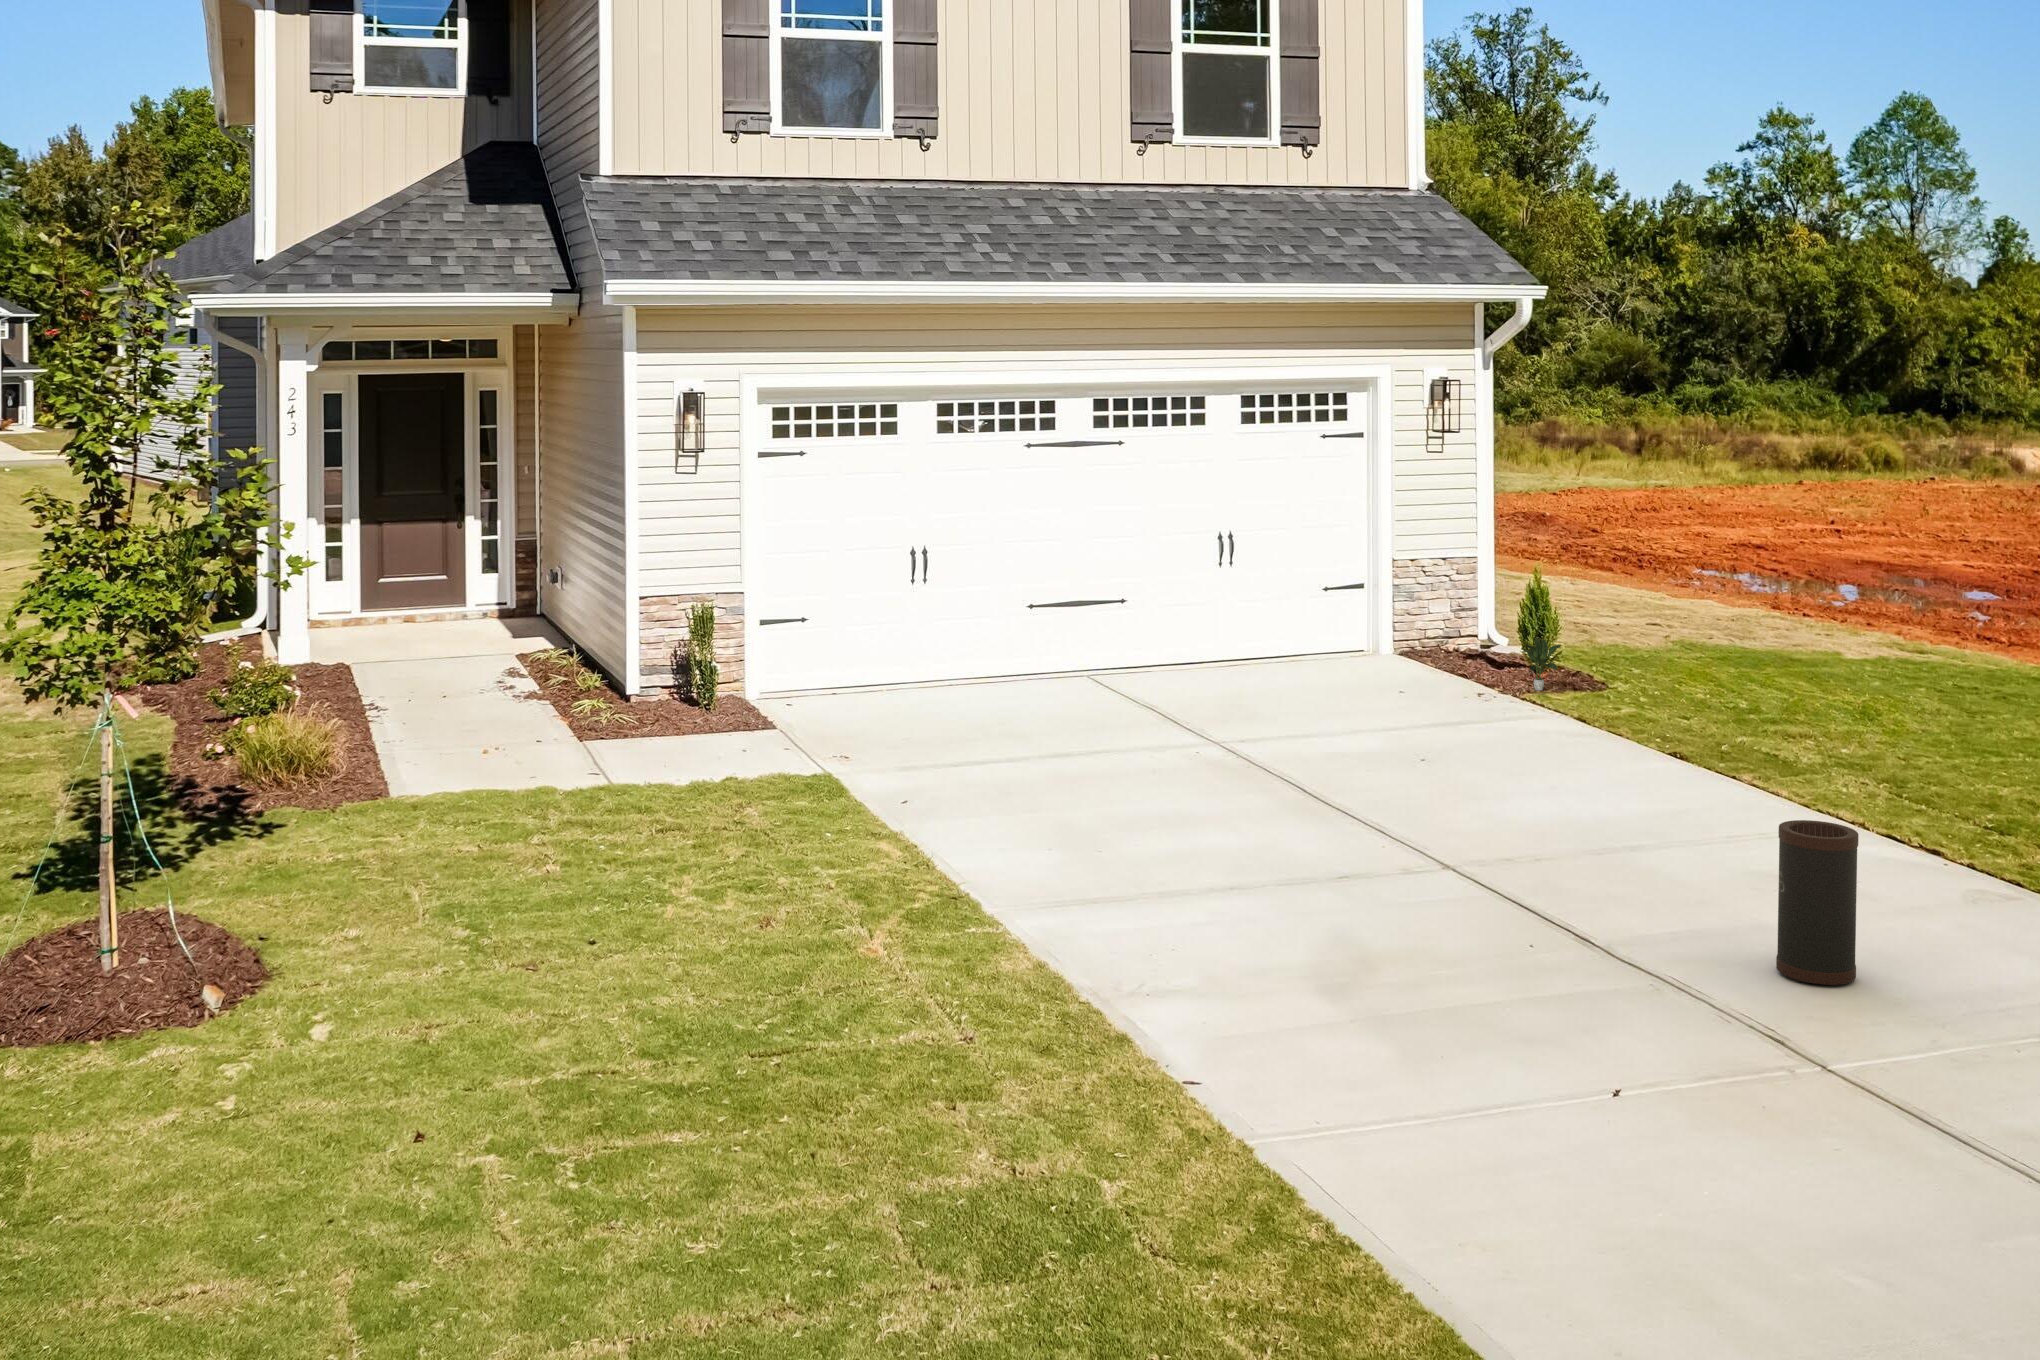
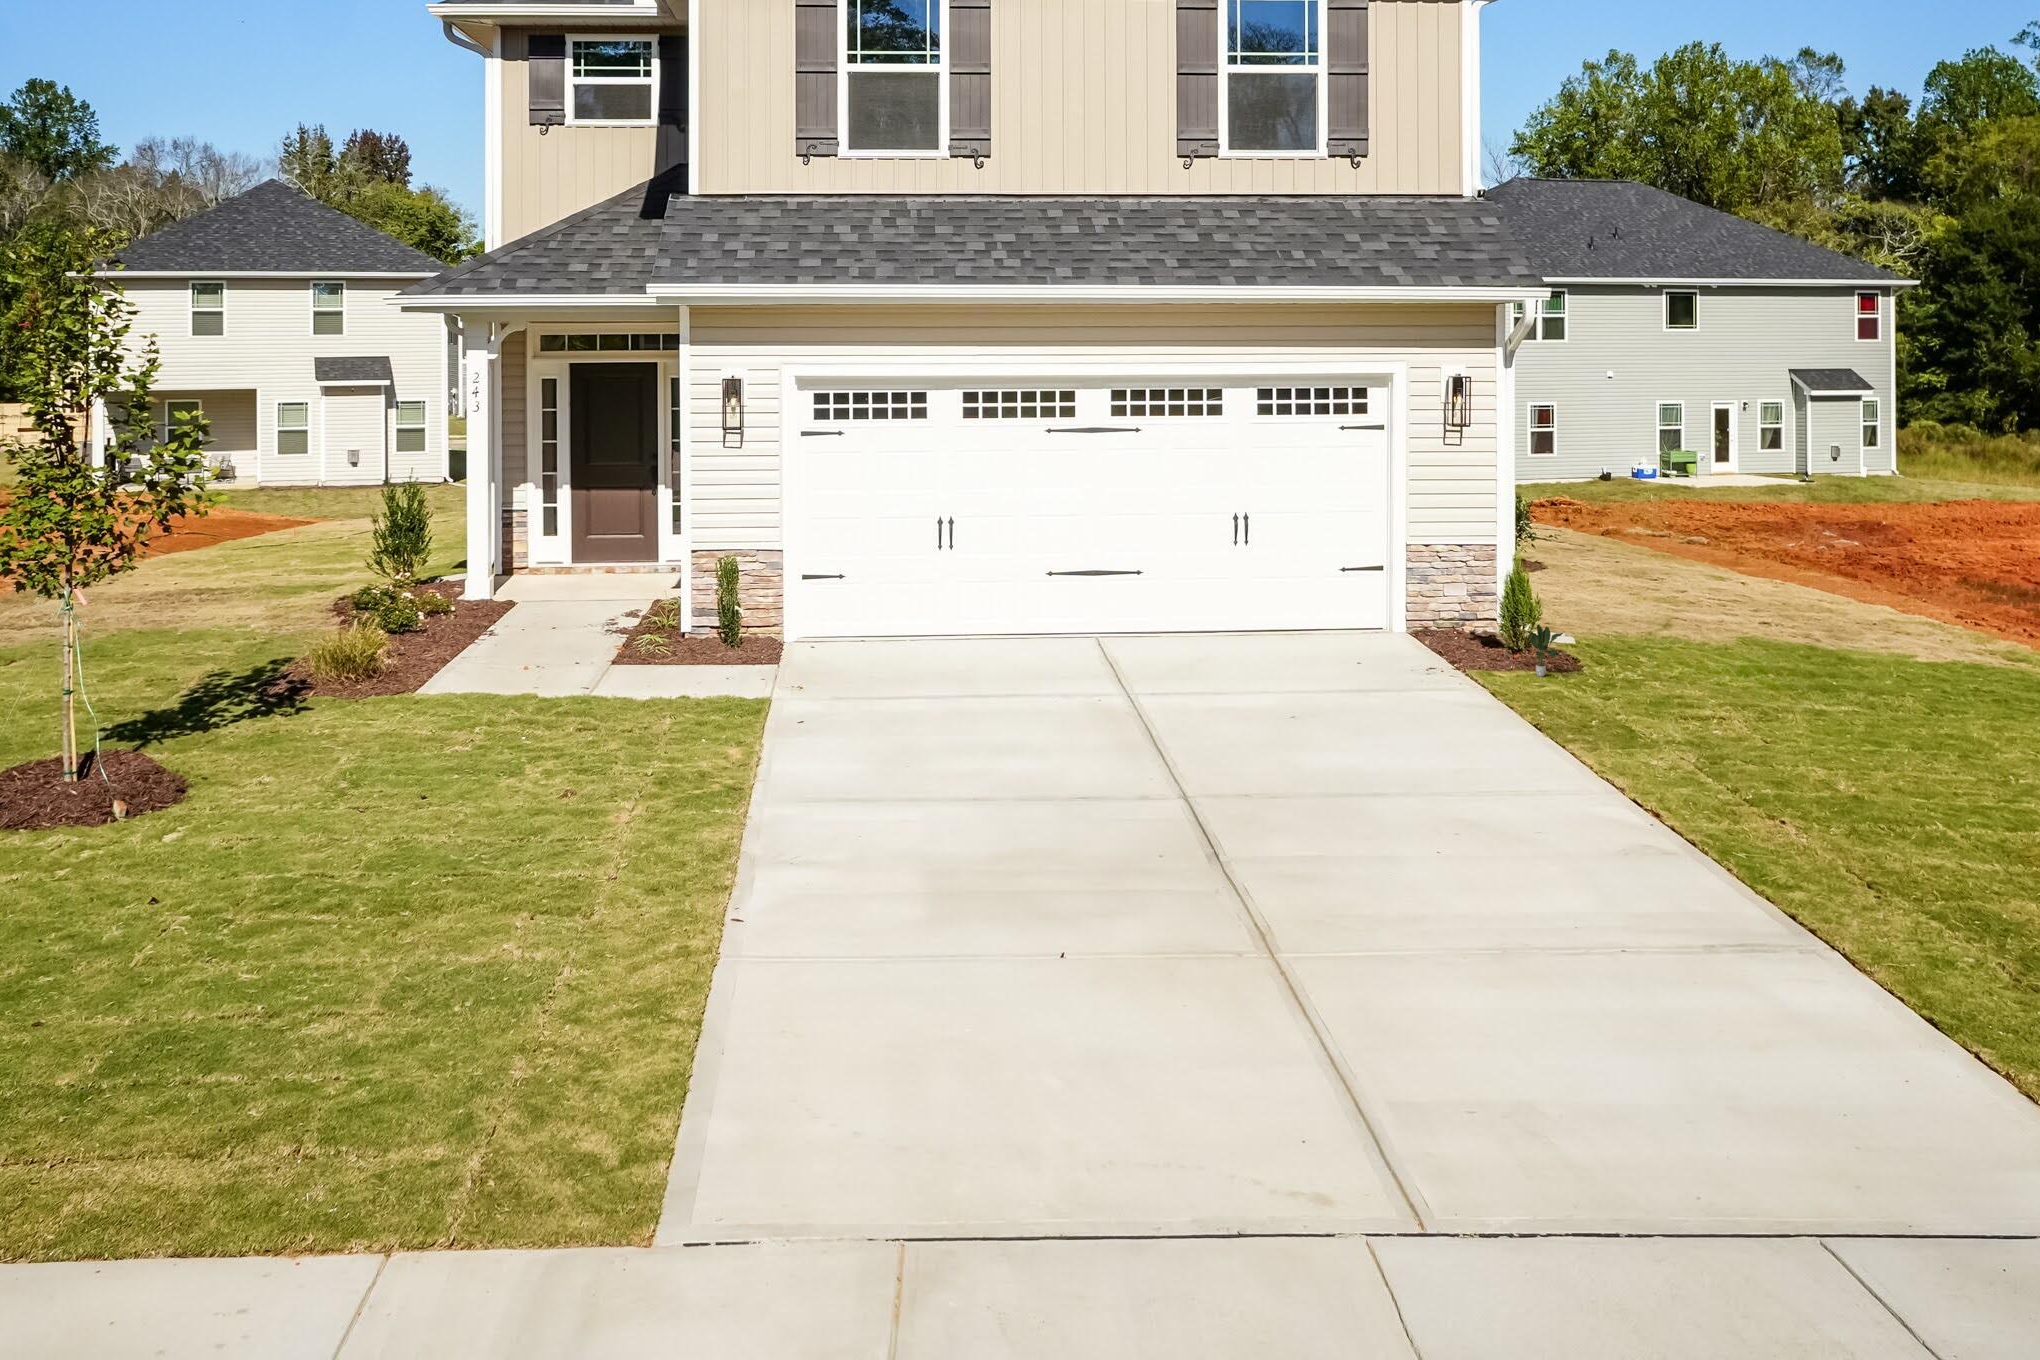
trash can: present [1776,820,1858,985] -> none [1389,848,1472,1030]

